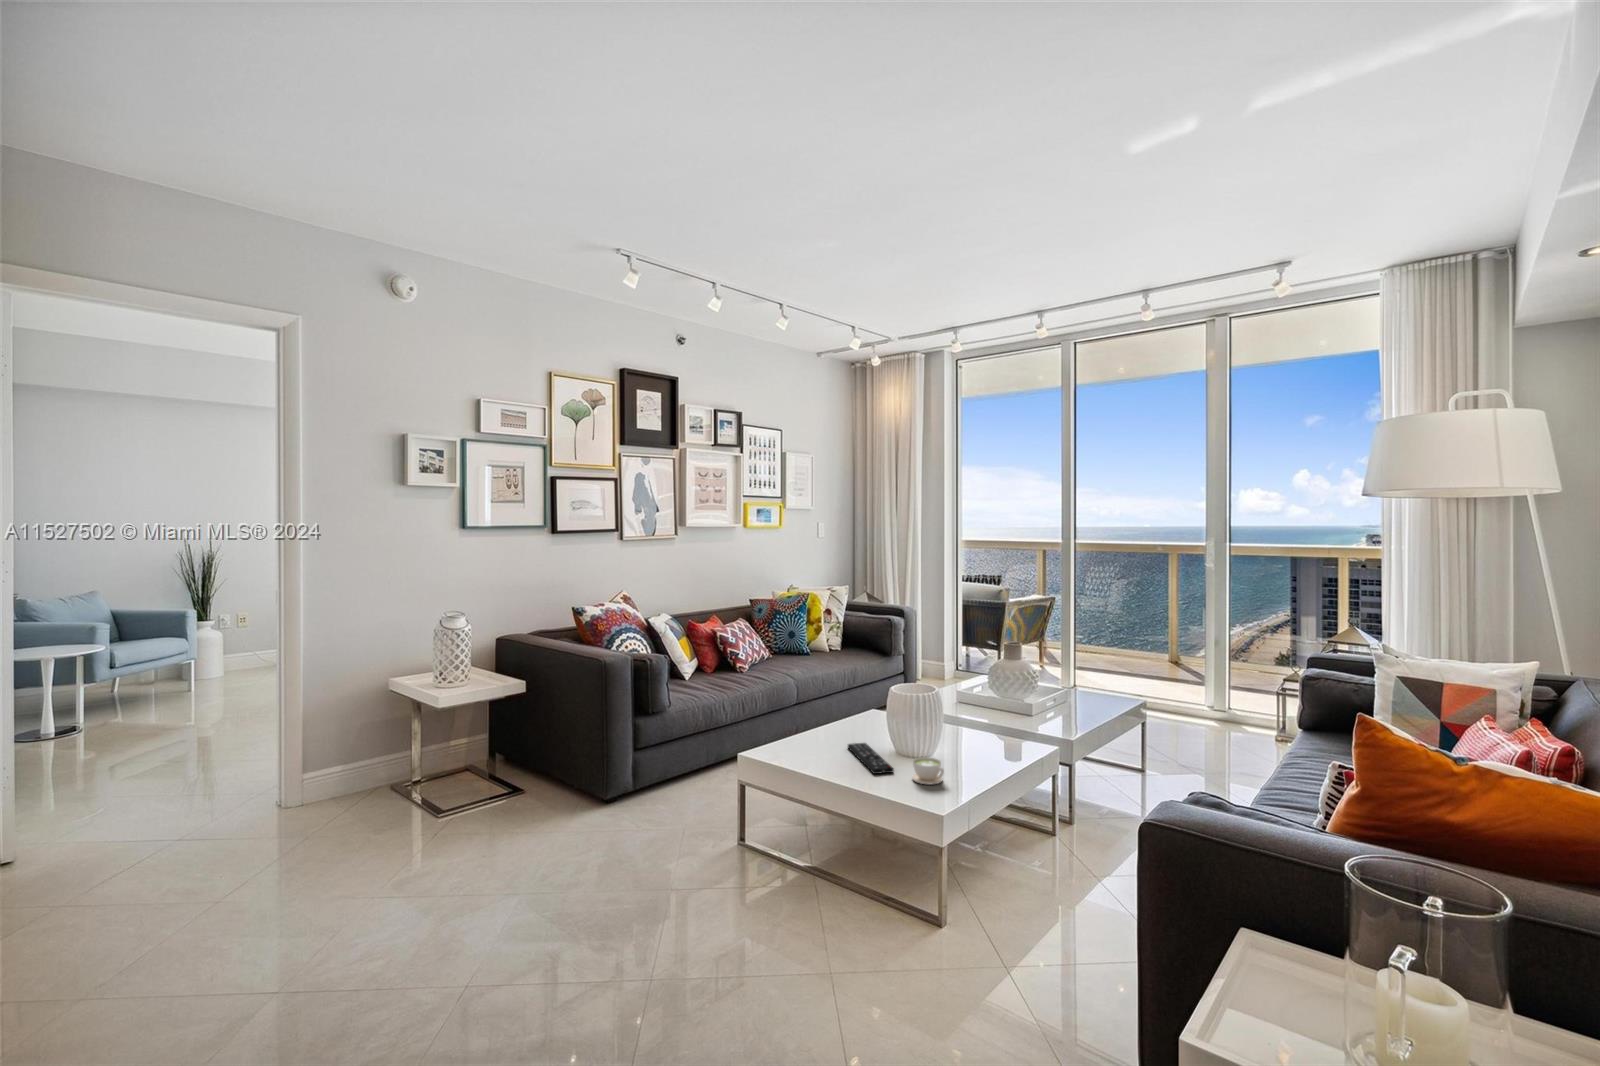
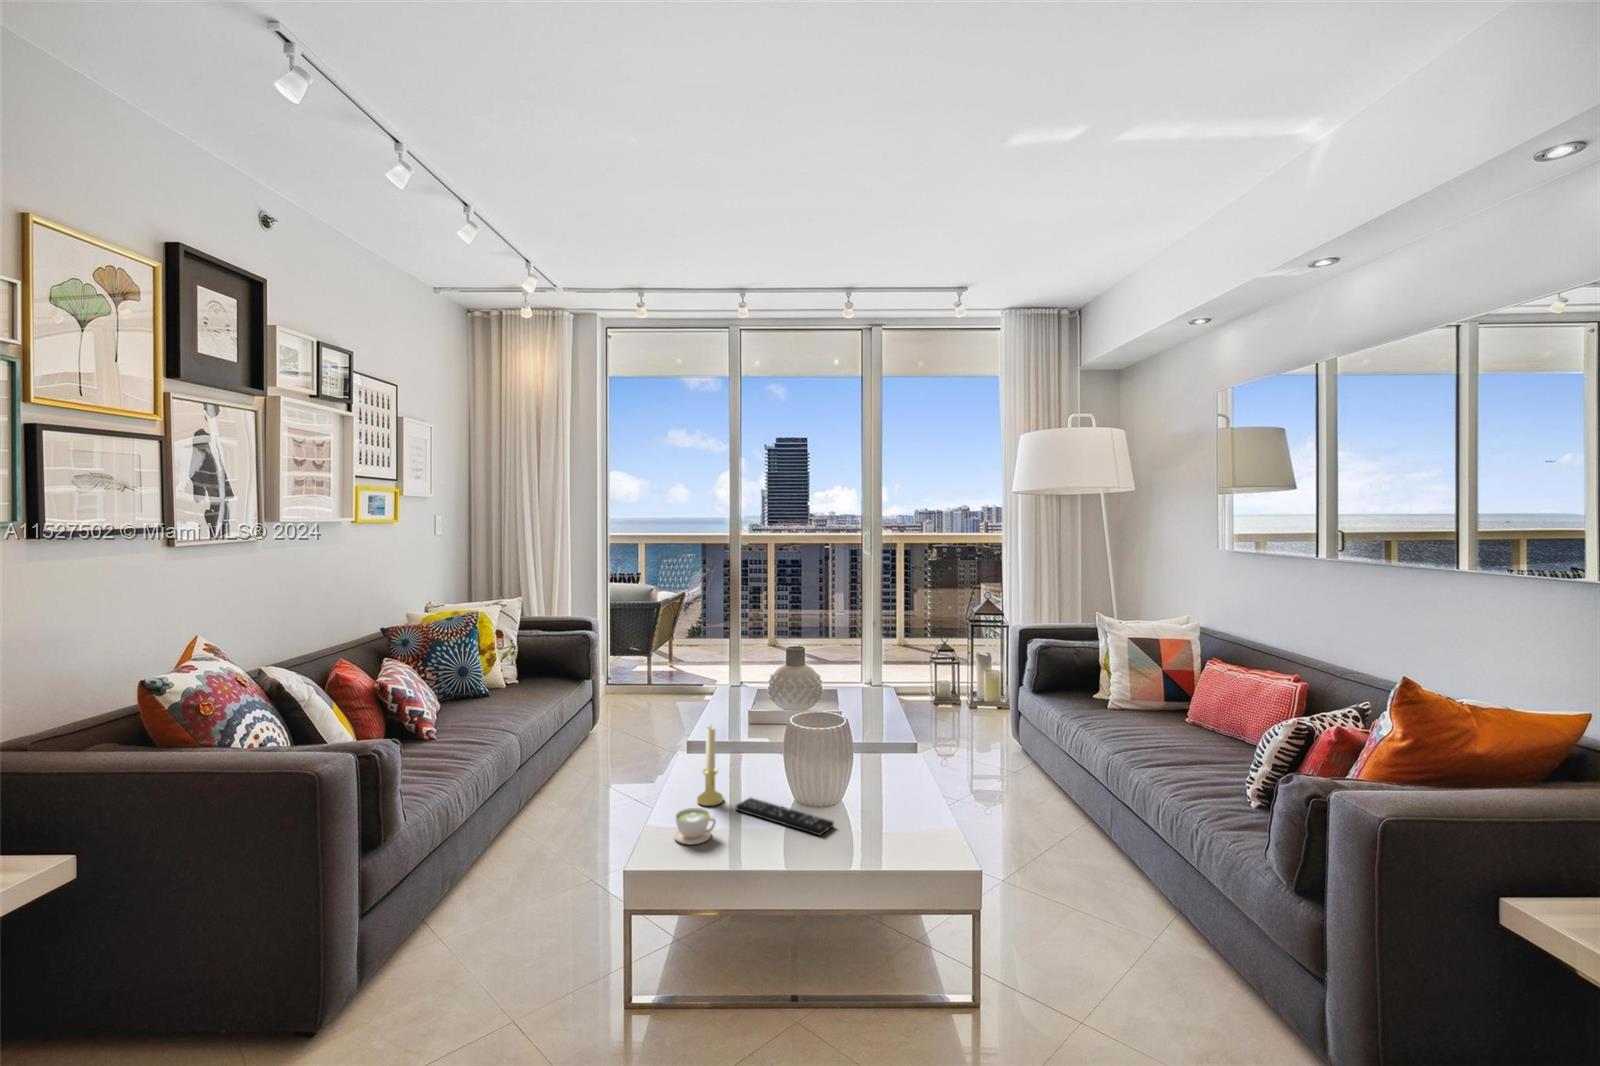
candle holder: none [831,680,852,742] -> present [697,726,723,806]
coffee cup: present [912,757,944,785] -> present [674,808,716,844]

